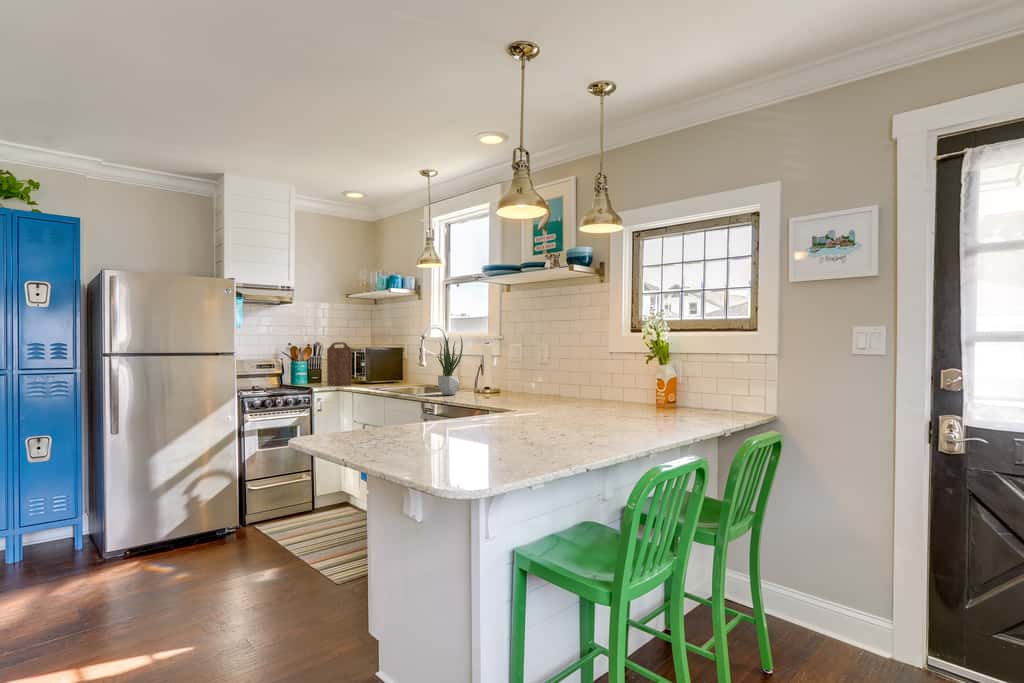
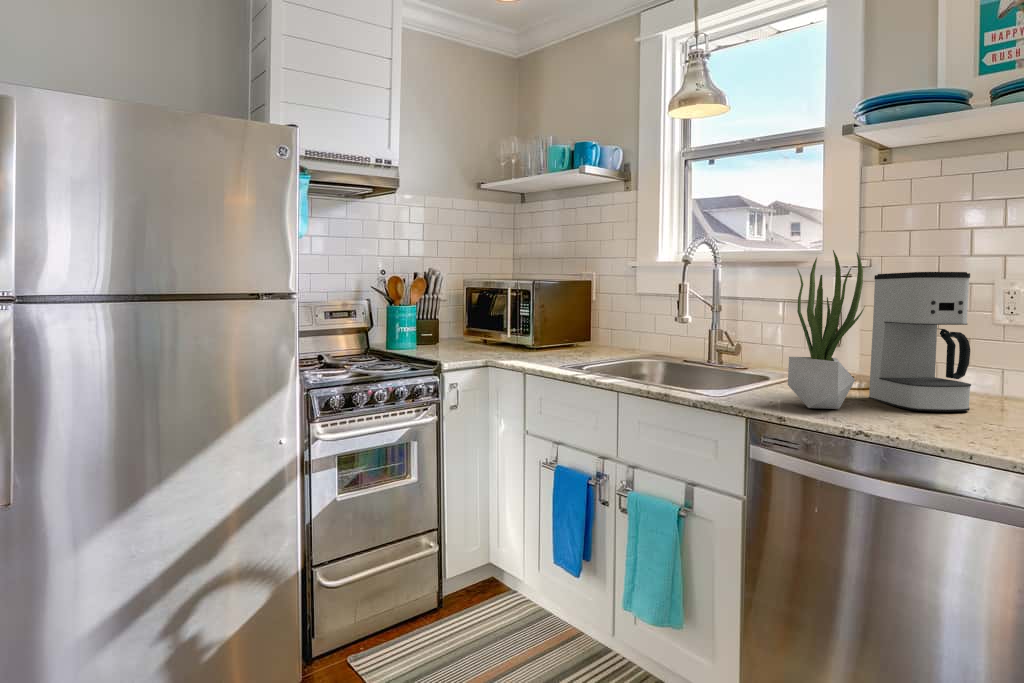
cutting board: present [327,342,352,385] -> none [465,269,515,357]
coffee maker: none [479,342,509,395] -> present [869,272,971,412]

